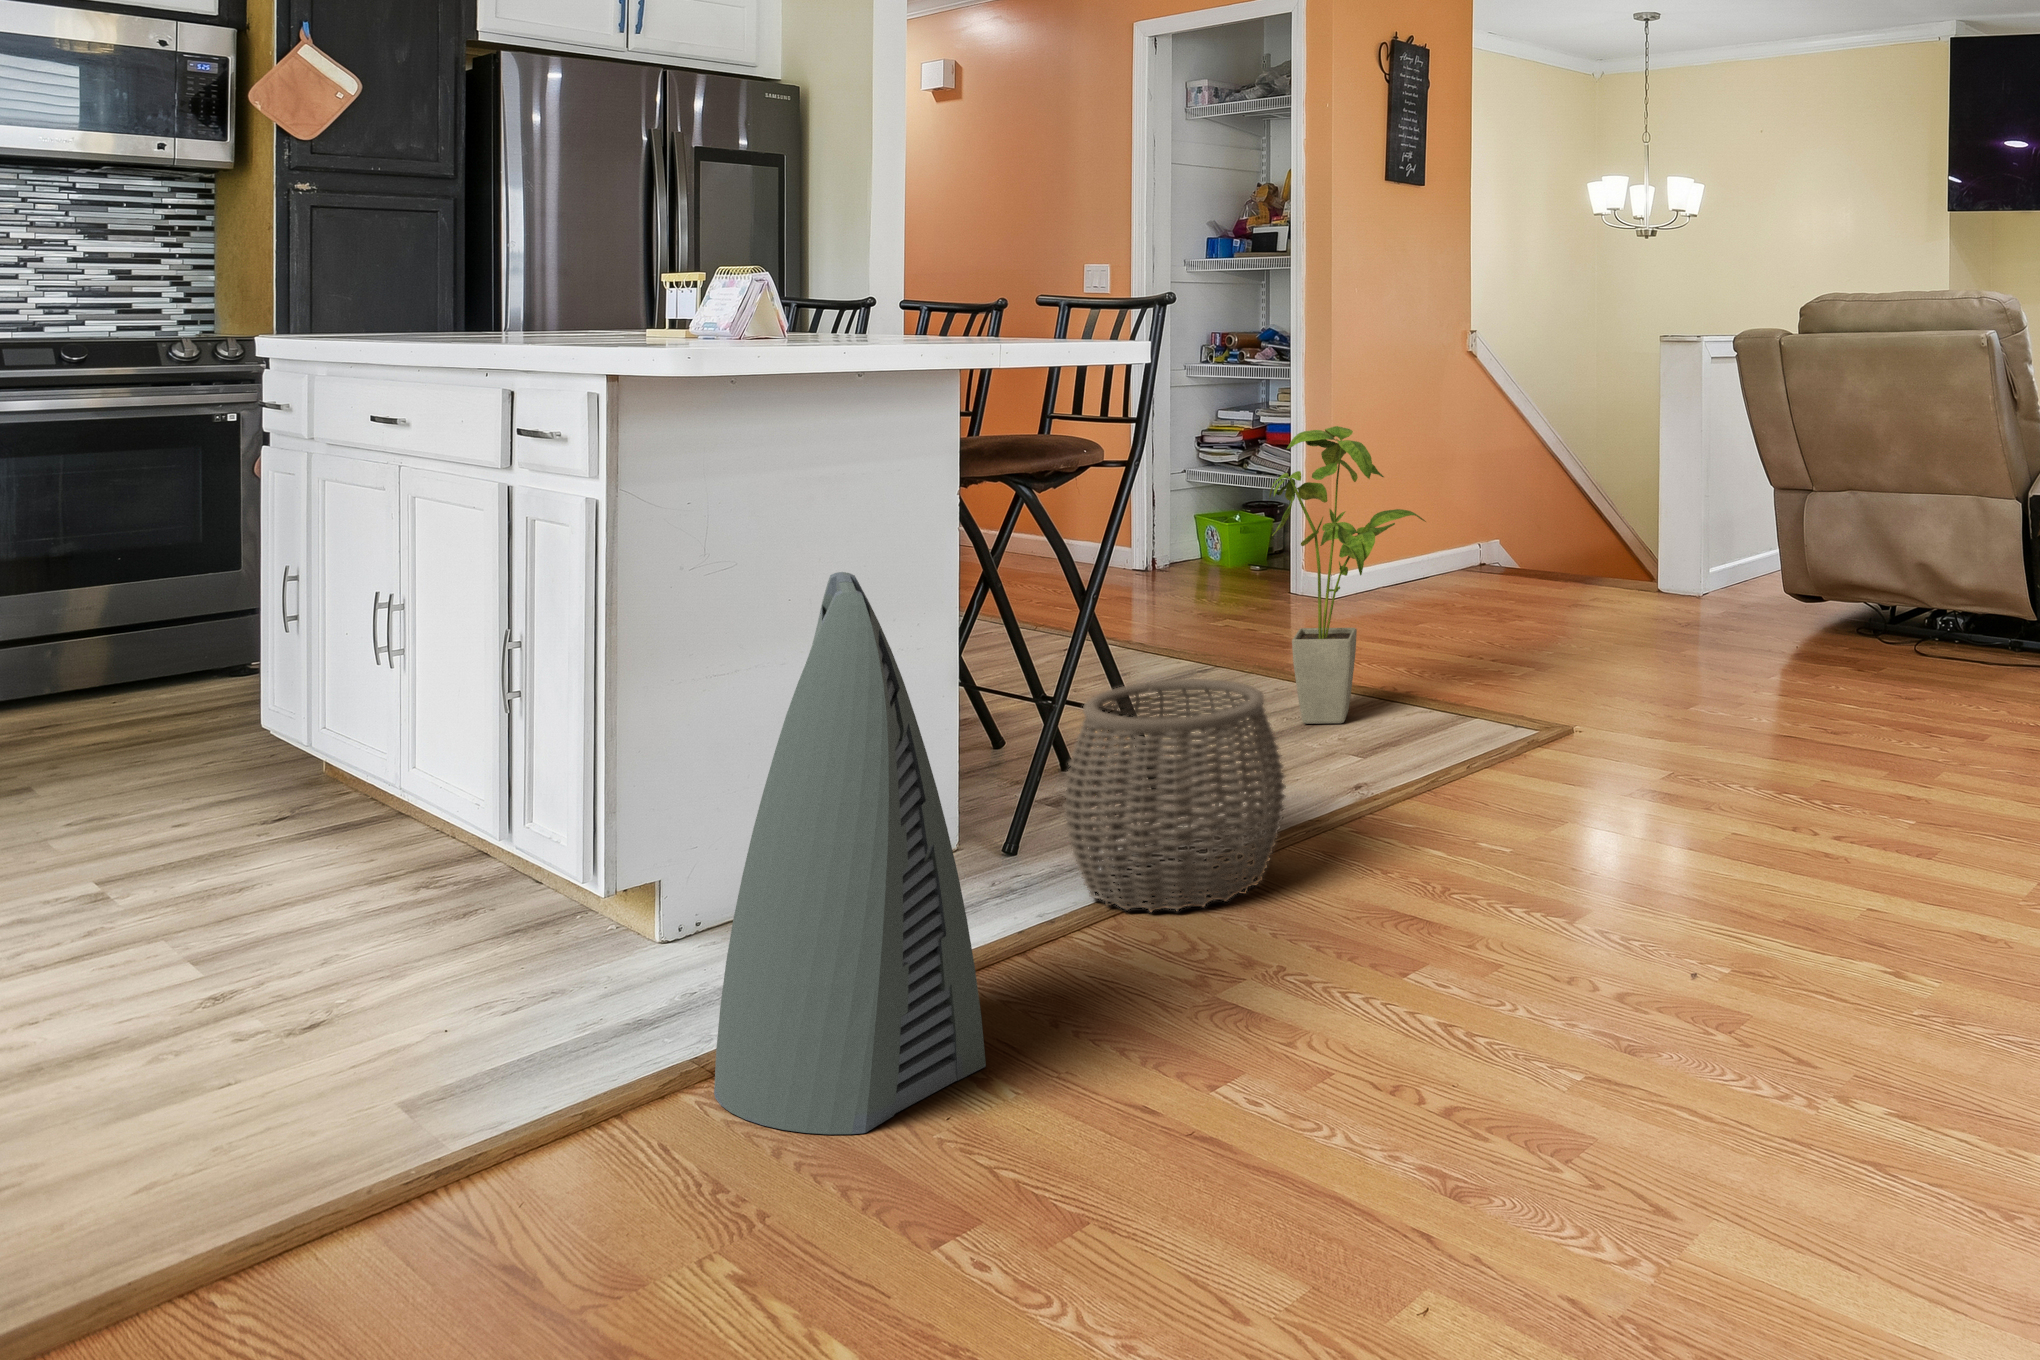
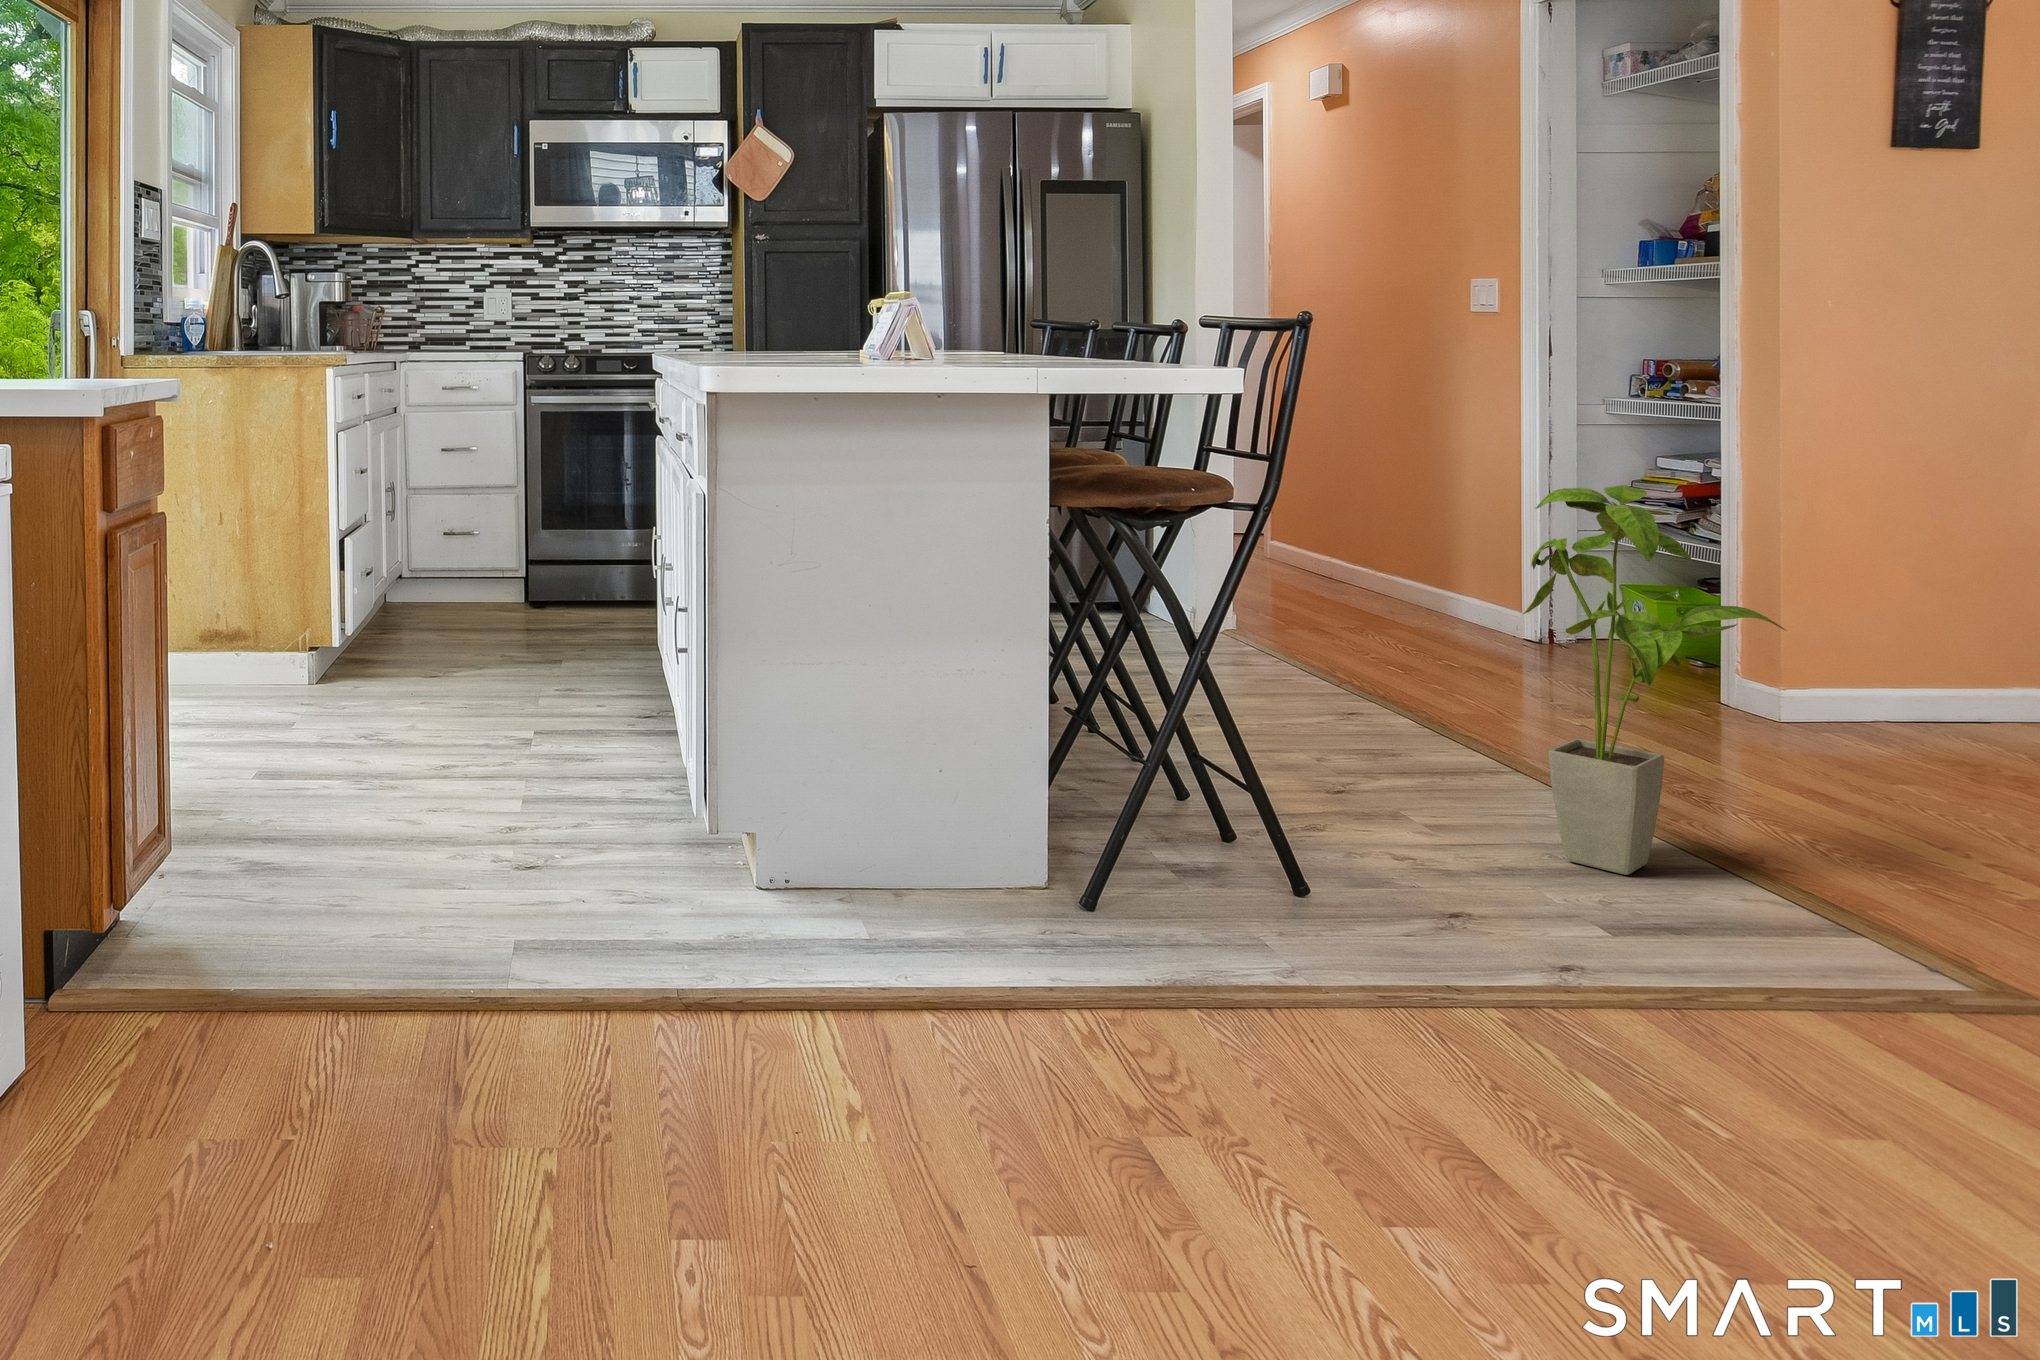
air purifier: present [714,572,986,1134] -> none [663,584,871,1109]
woven basket: present [1063,679,1285,912] -> none [1088,755,1366,1038]

